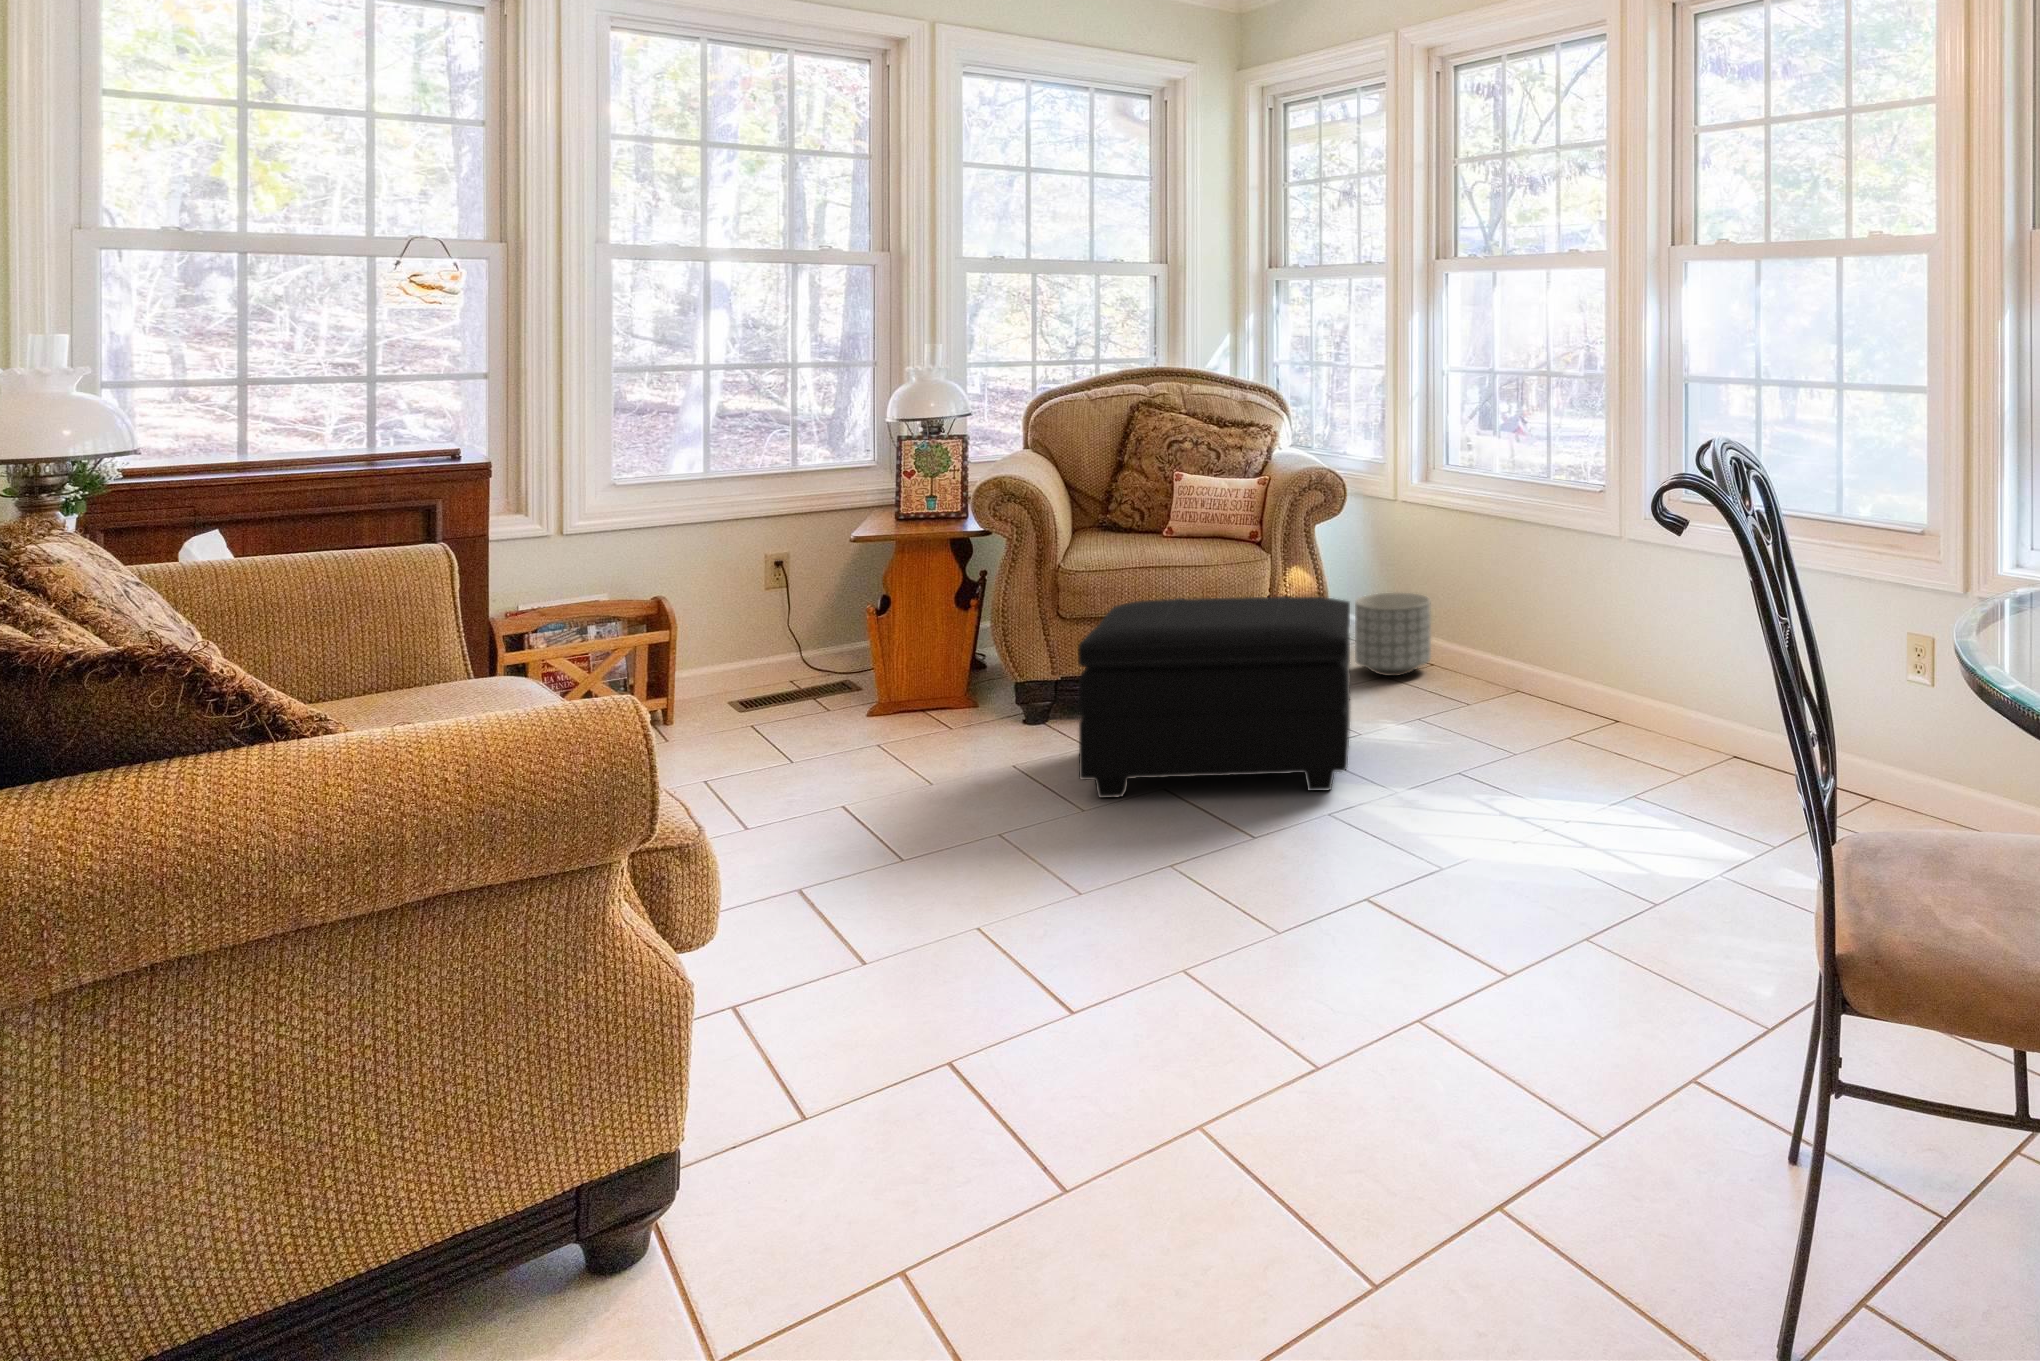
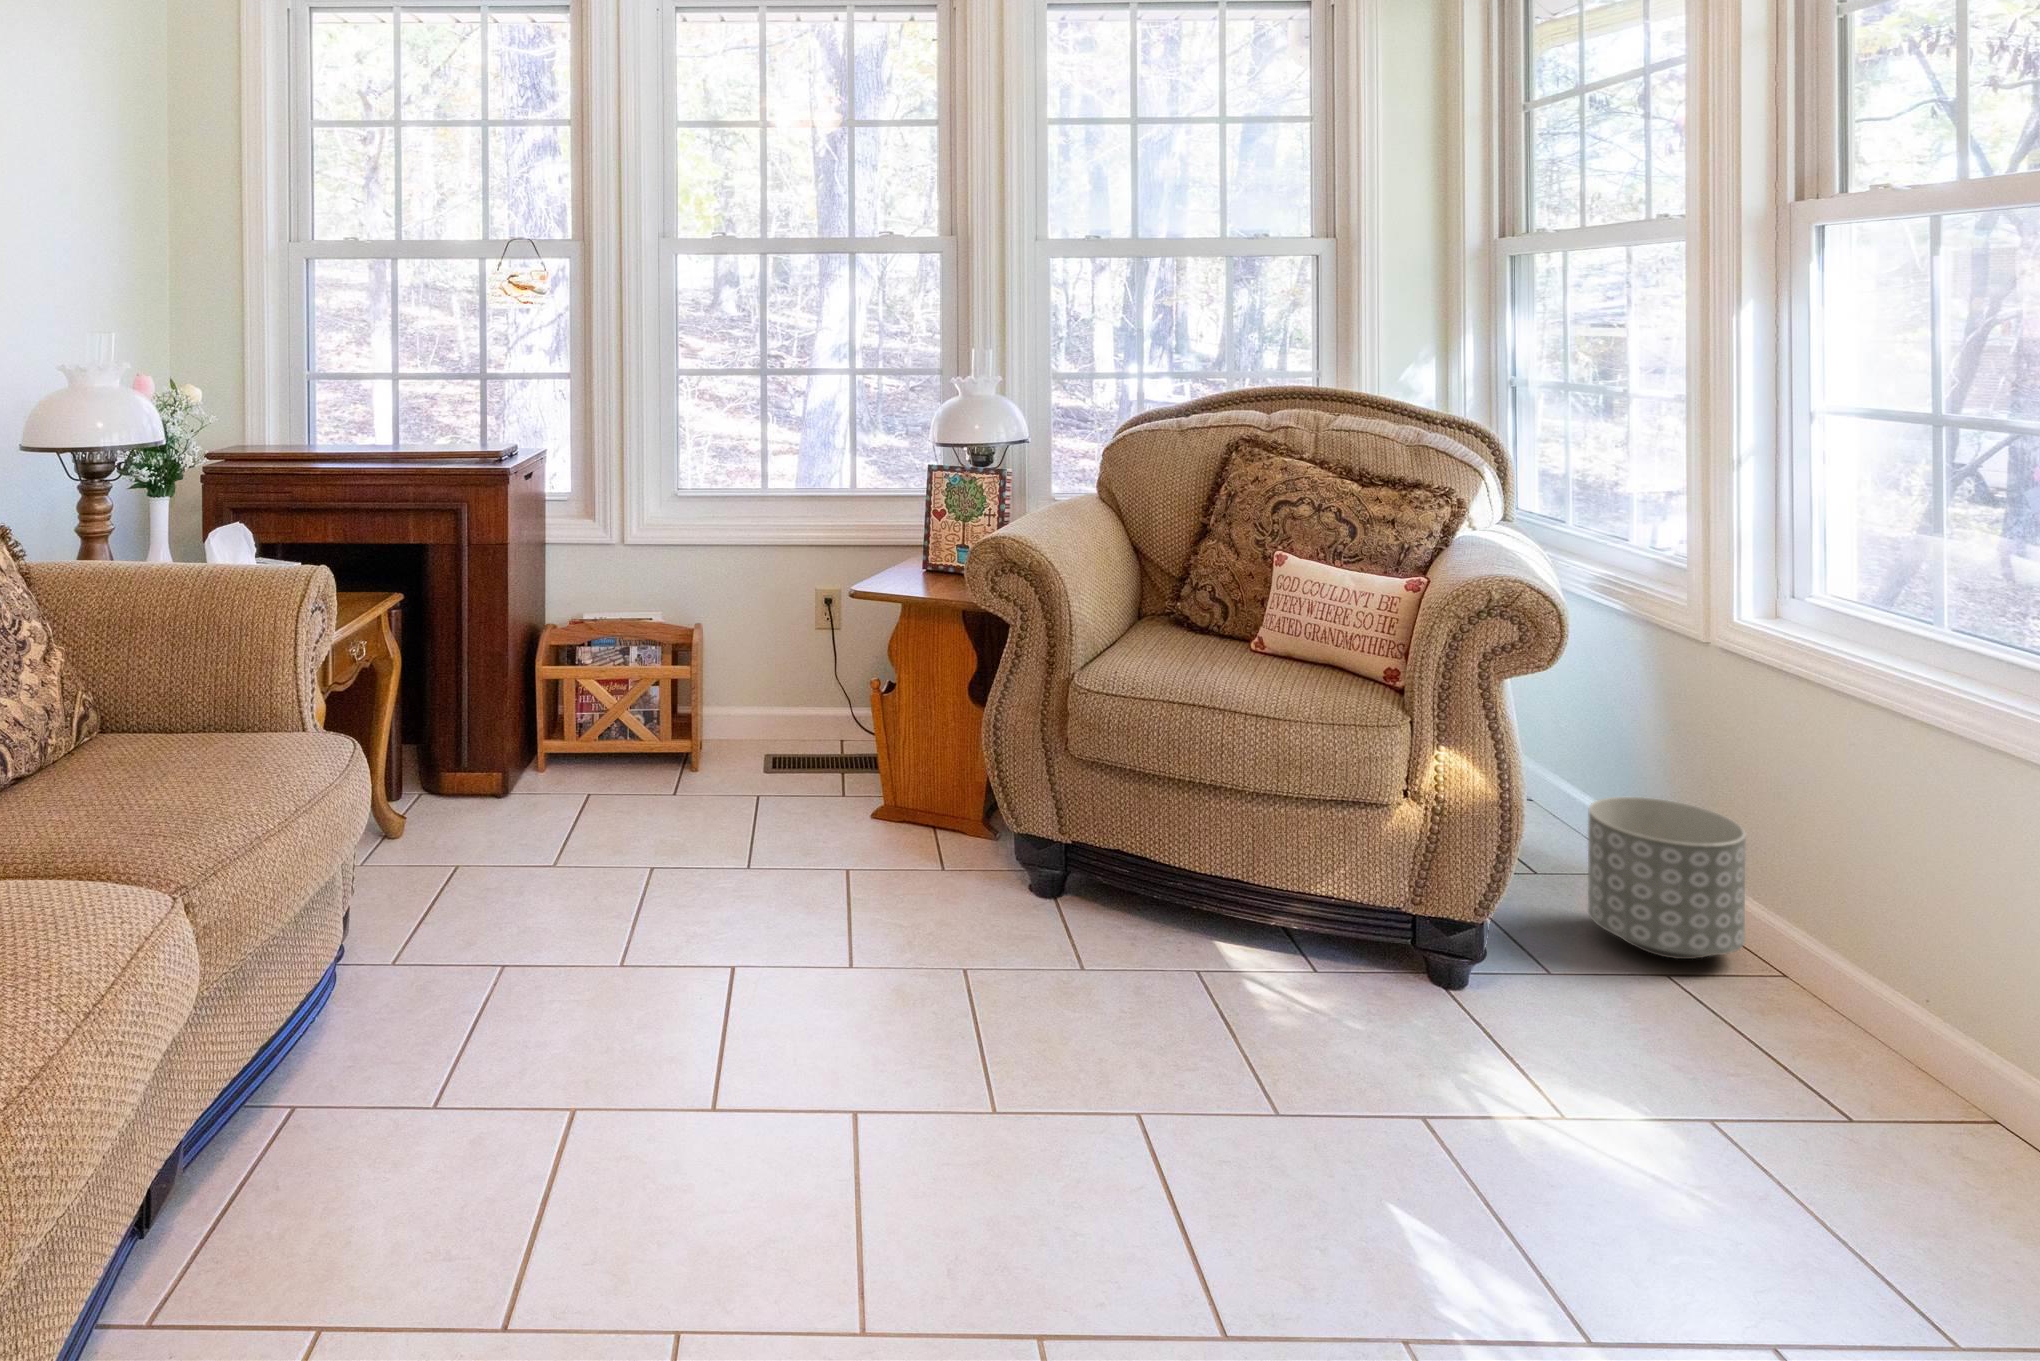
footstool: present [1078,596,1350,798] -> none [1007,756,1518,1211]

